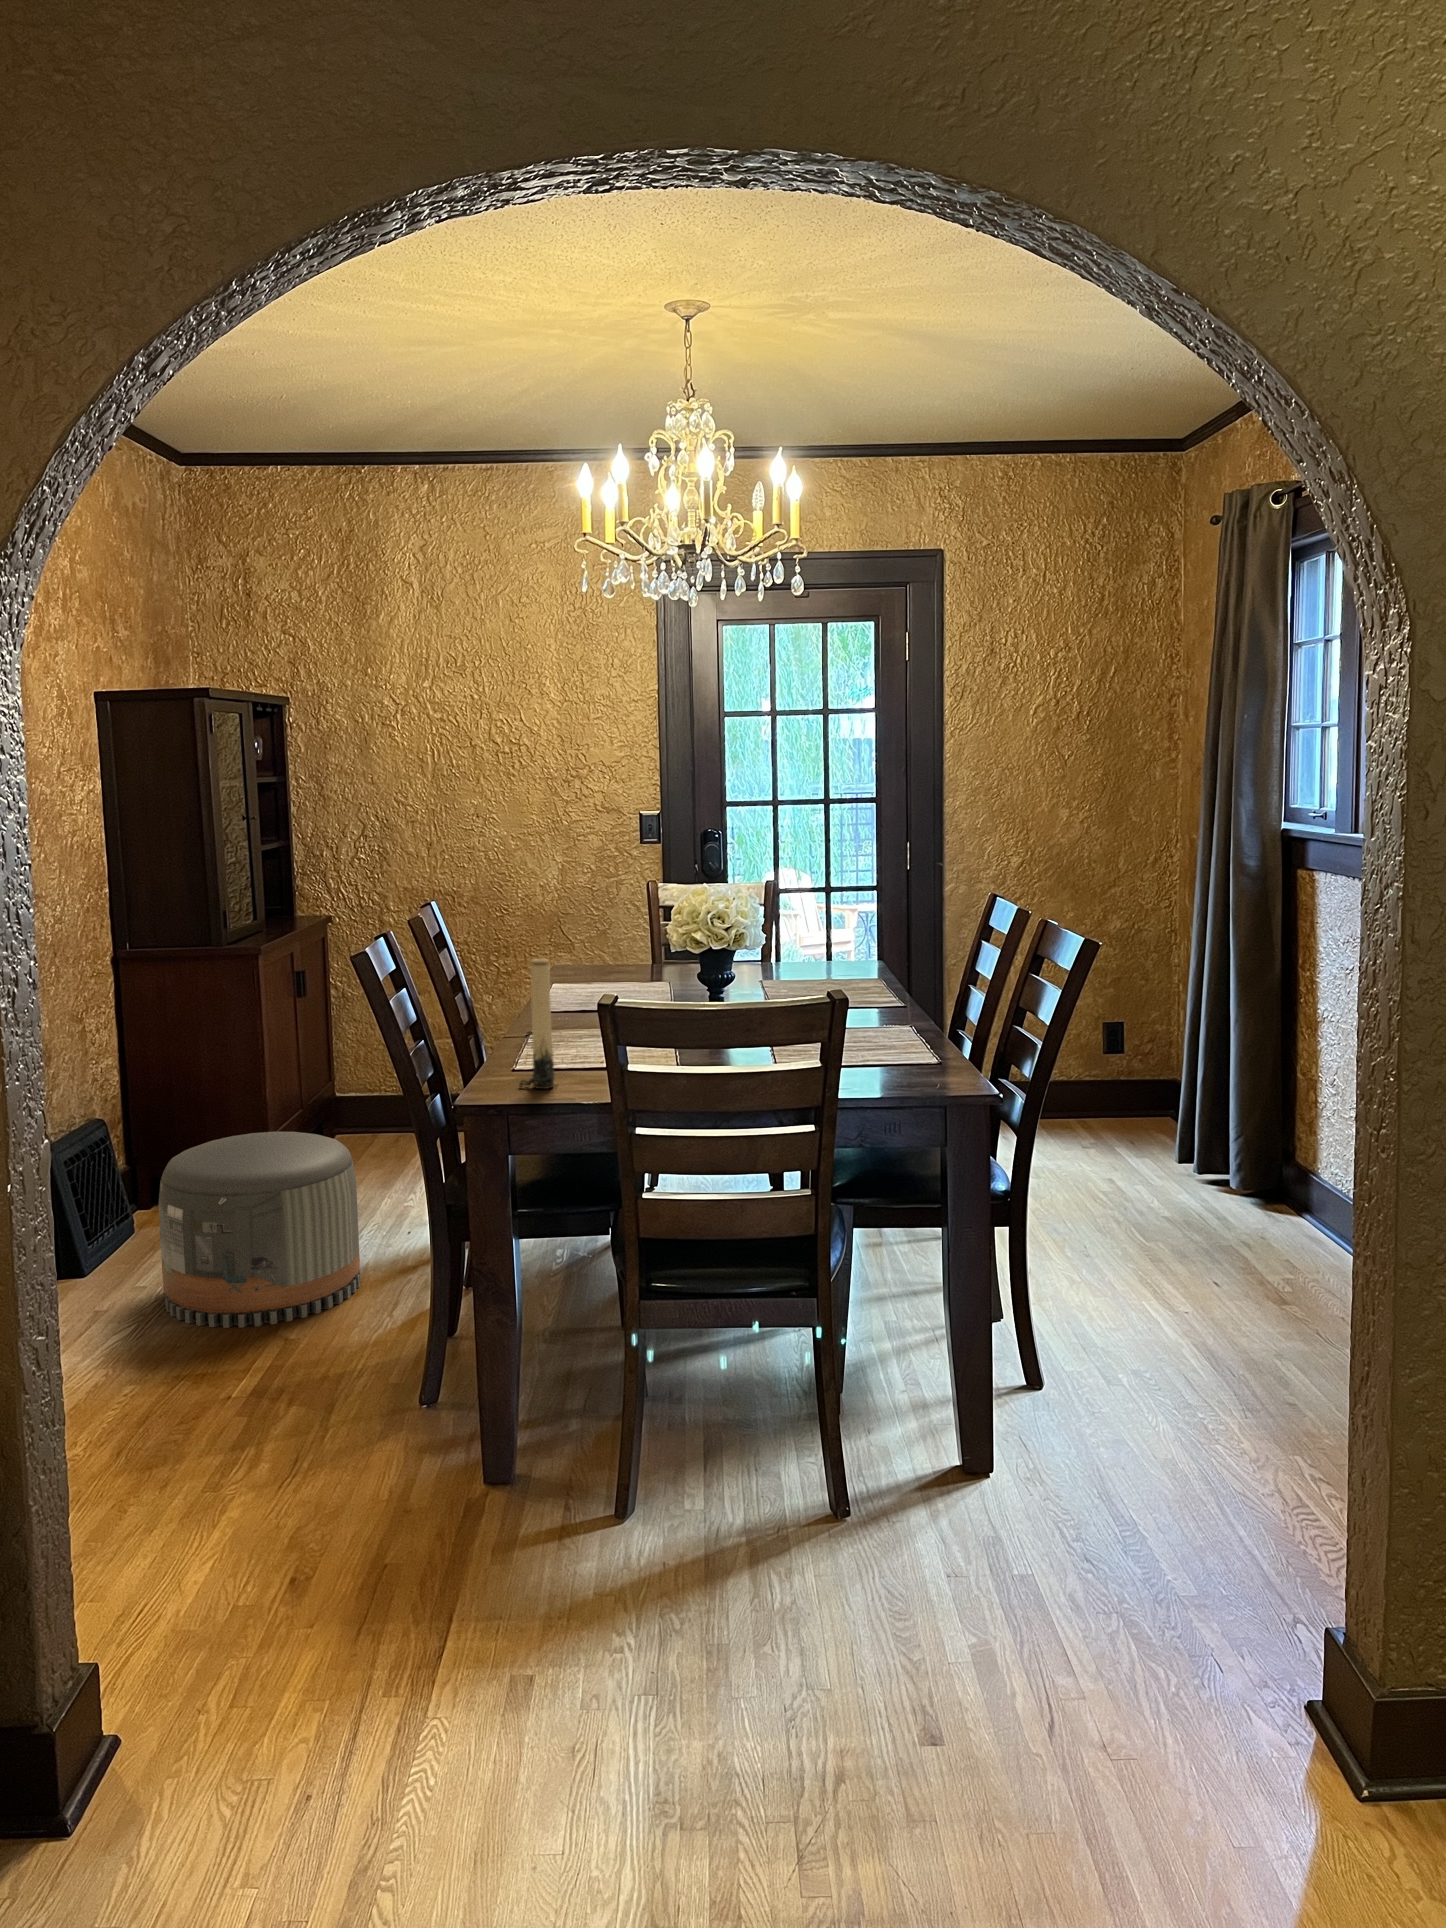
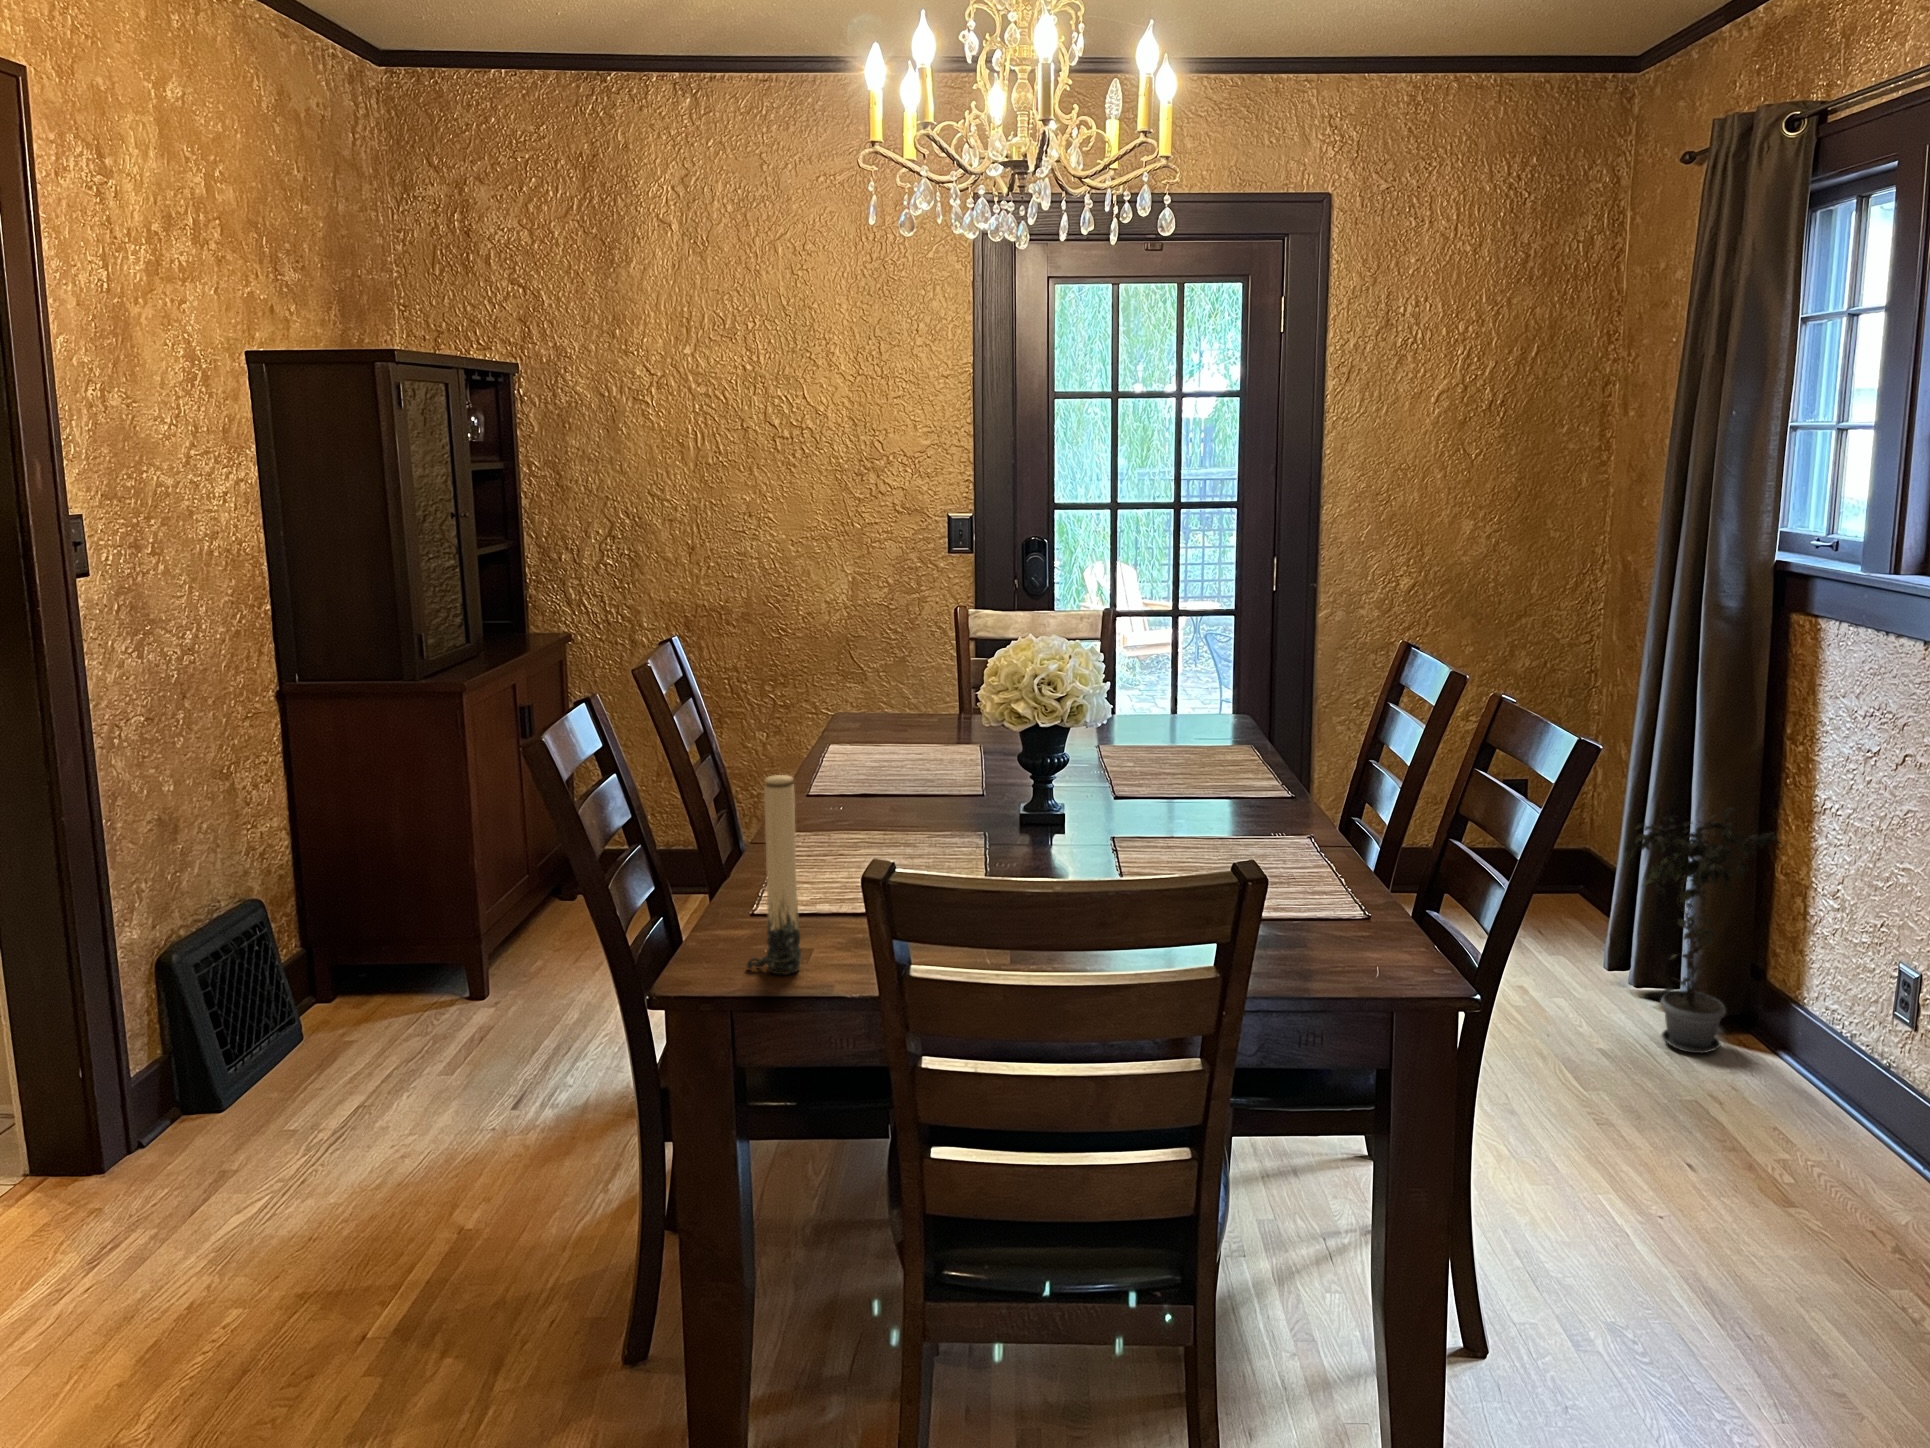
potted plant: none [1171,1019,1300,1215] -> present [1624,808,1784,1053]
pouf: present [159,1132,361,1328] -> none [296,935,571,1212]

